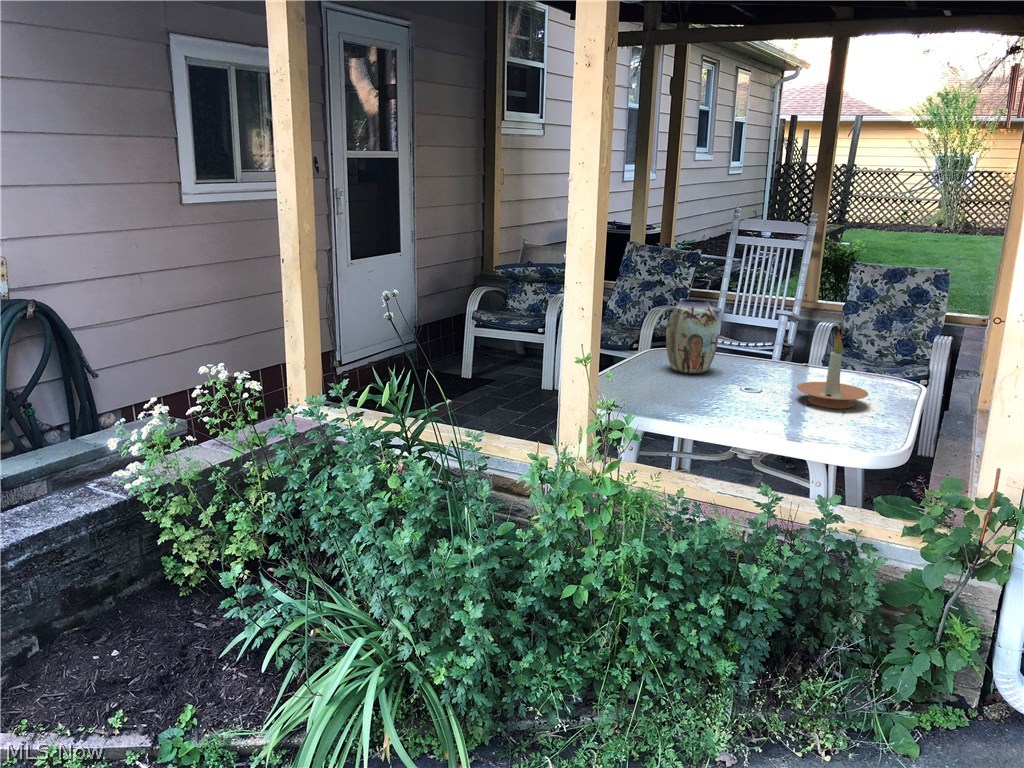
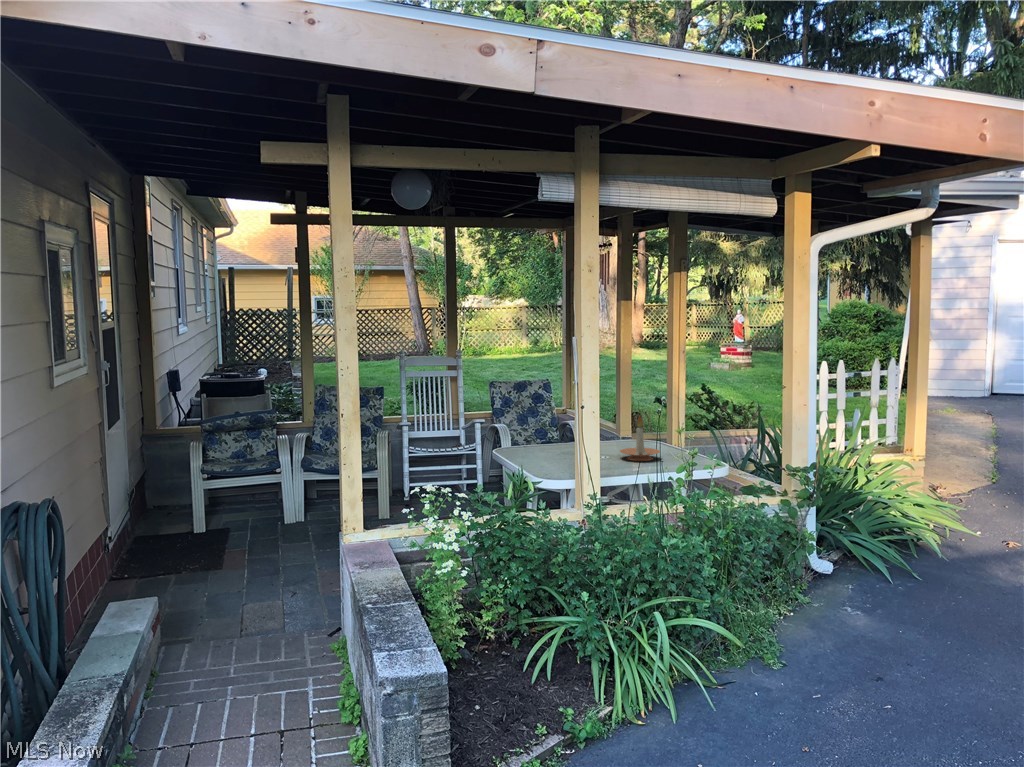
vase: present [666,299,719,374] -> none [520,410,555,462]

